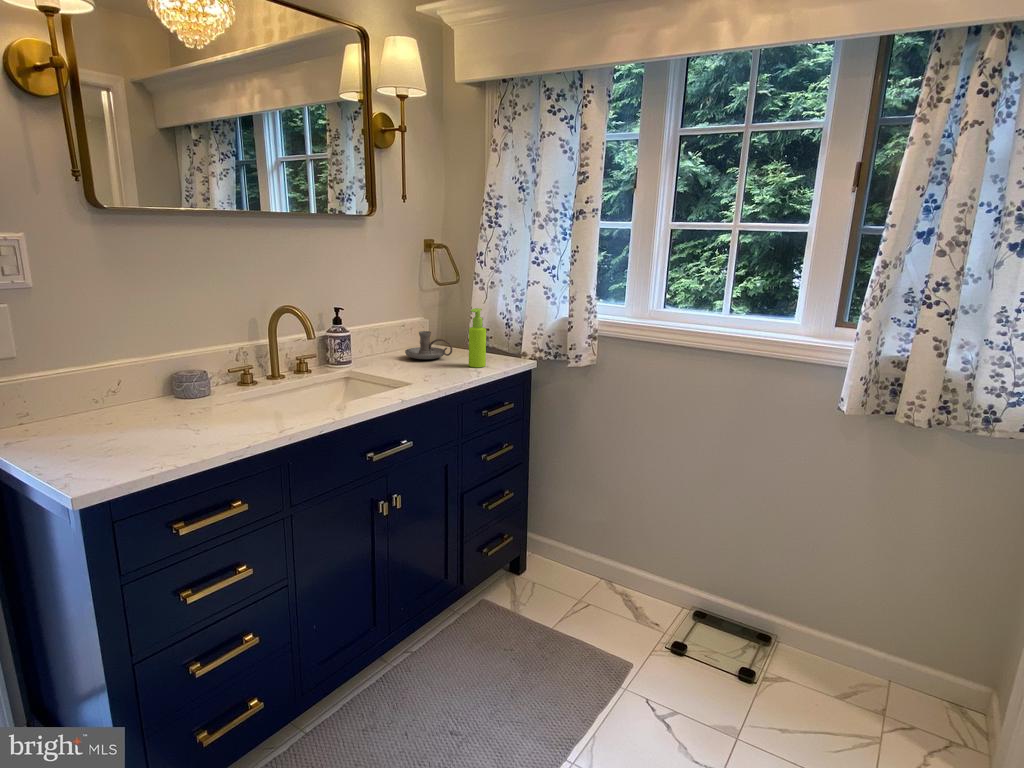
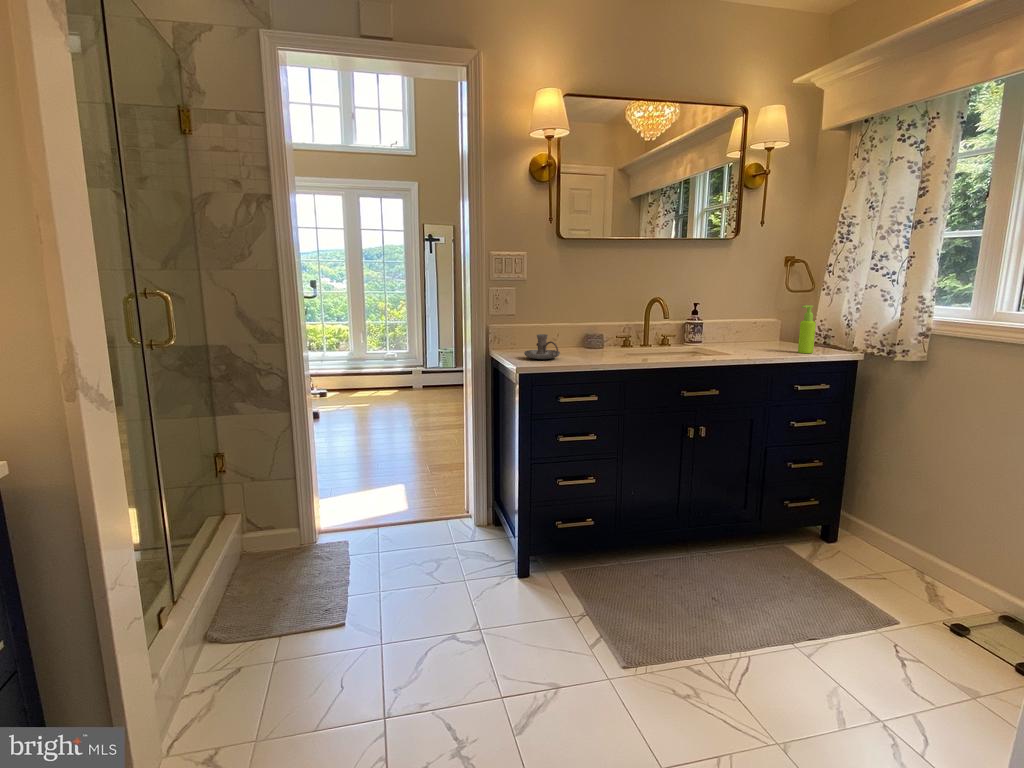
candle holder: present [405,331,452,359] -> present [524,334,560,359]

